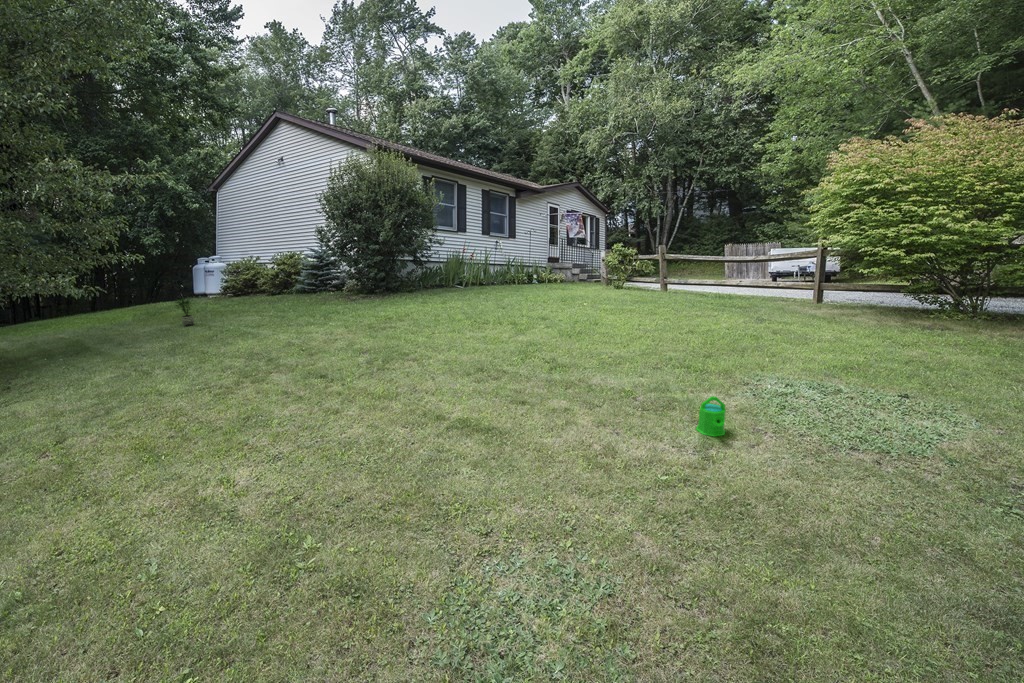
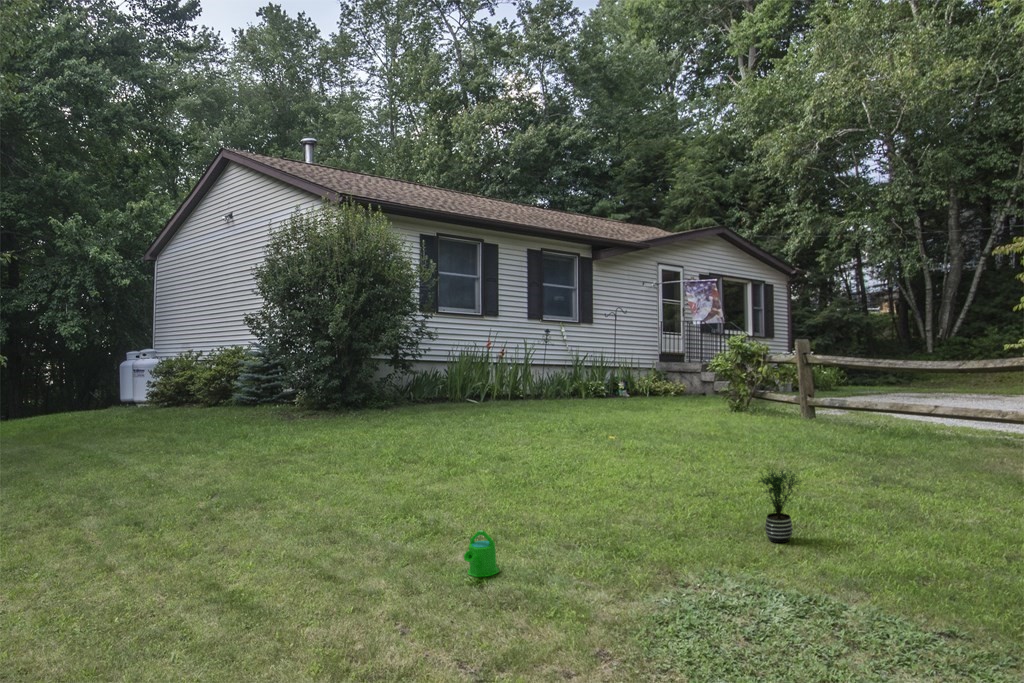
potted plant: present [175,299,194,326] -> present [758,470,806,543]

